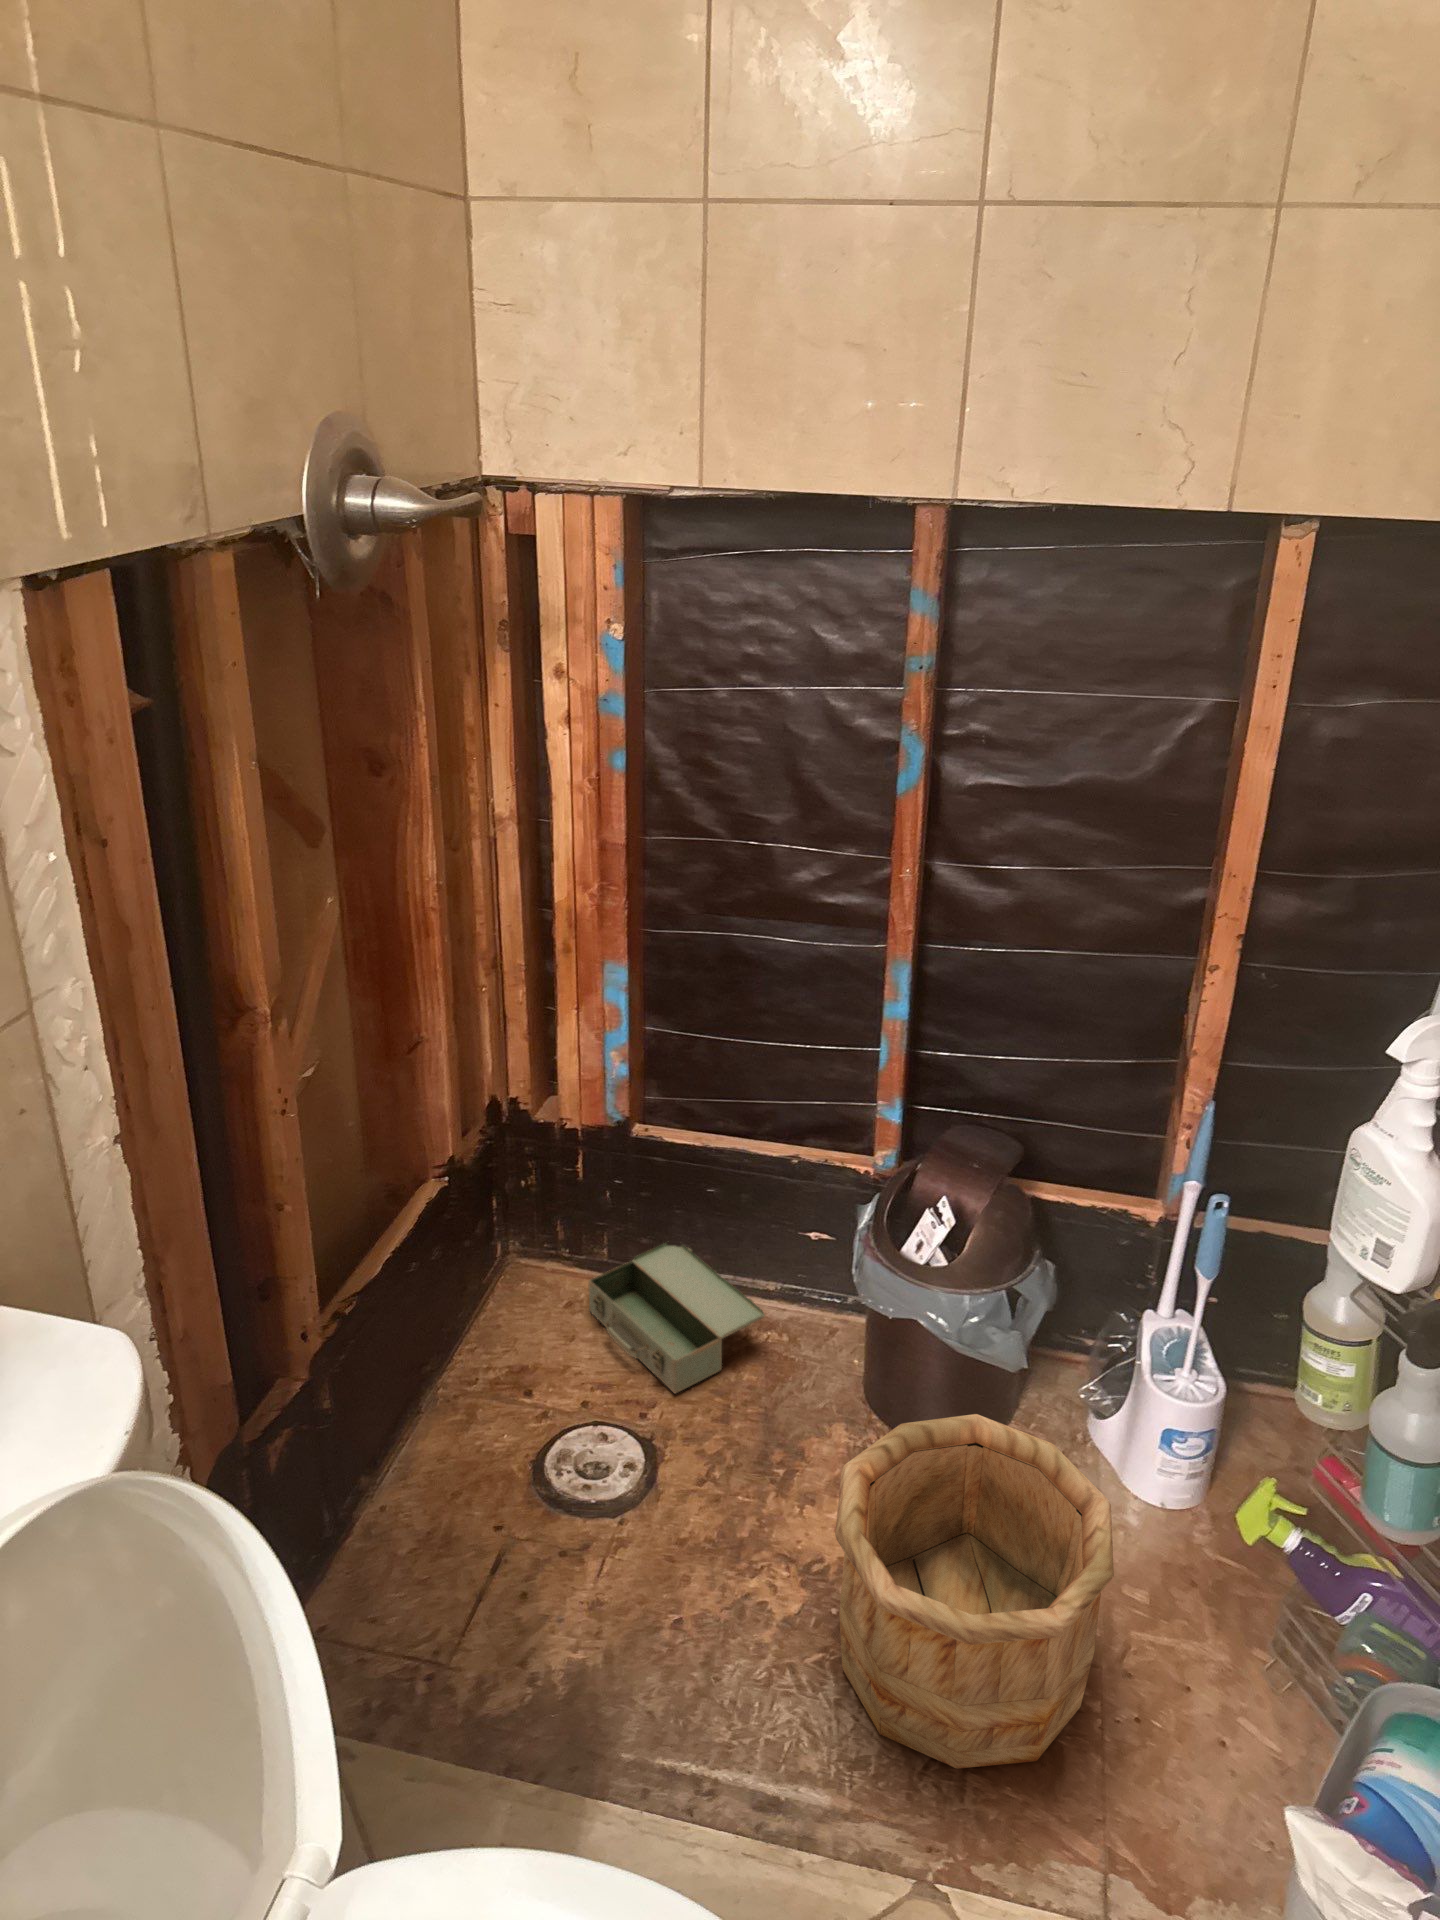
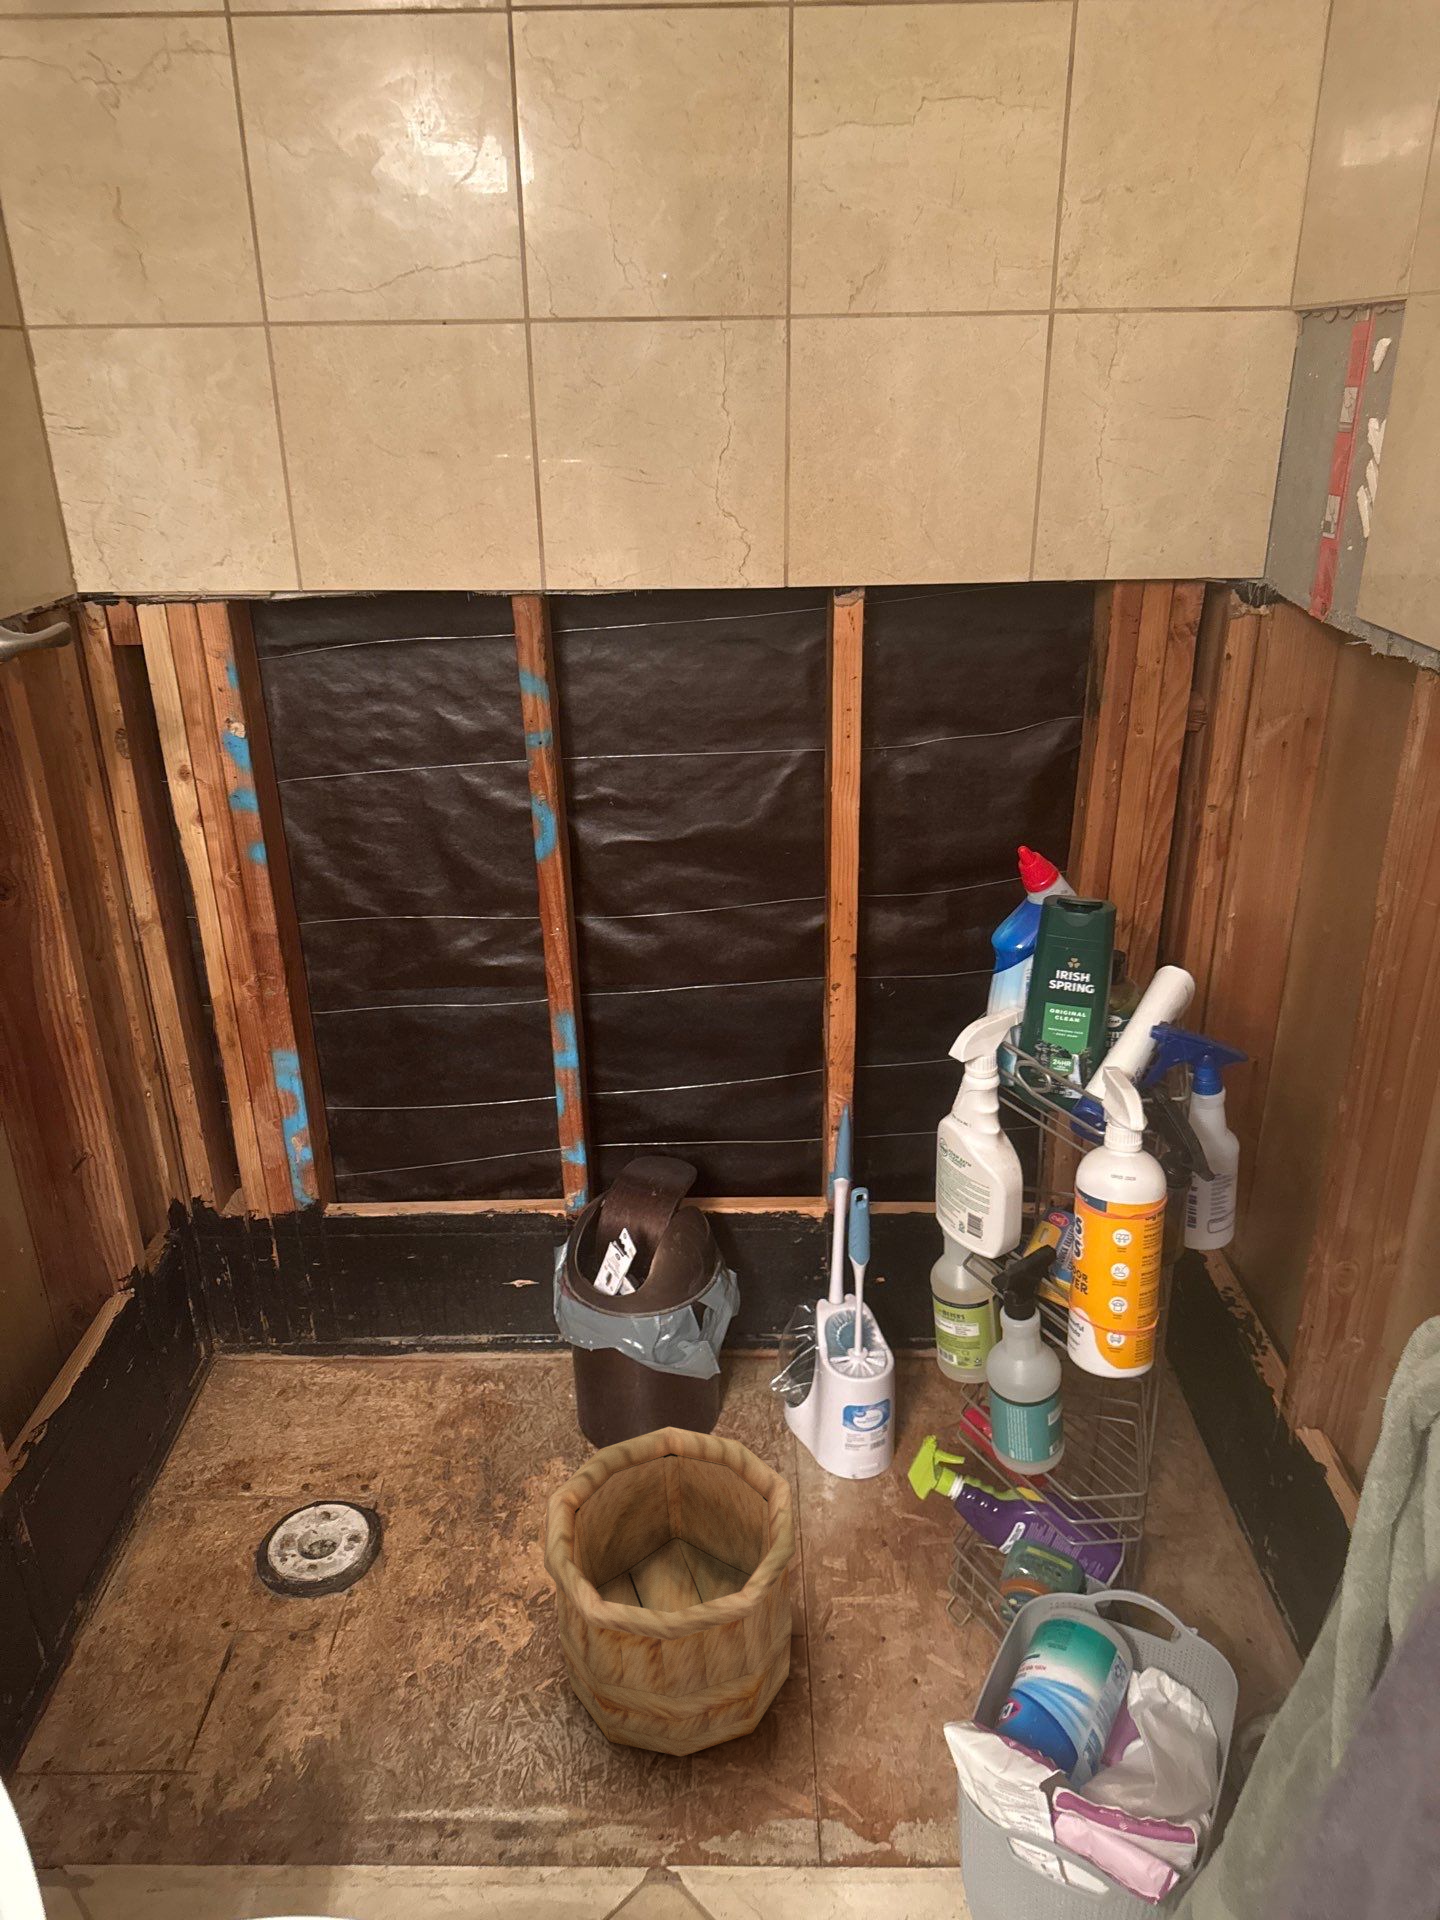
toolbox: present [588,1243,765,1393] -> none [298,1309,477,1460]

